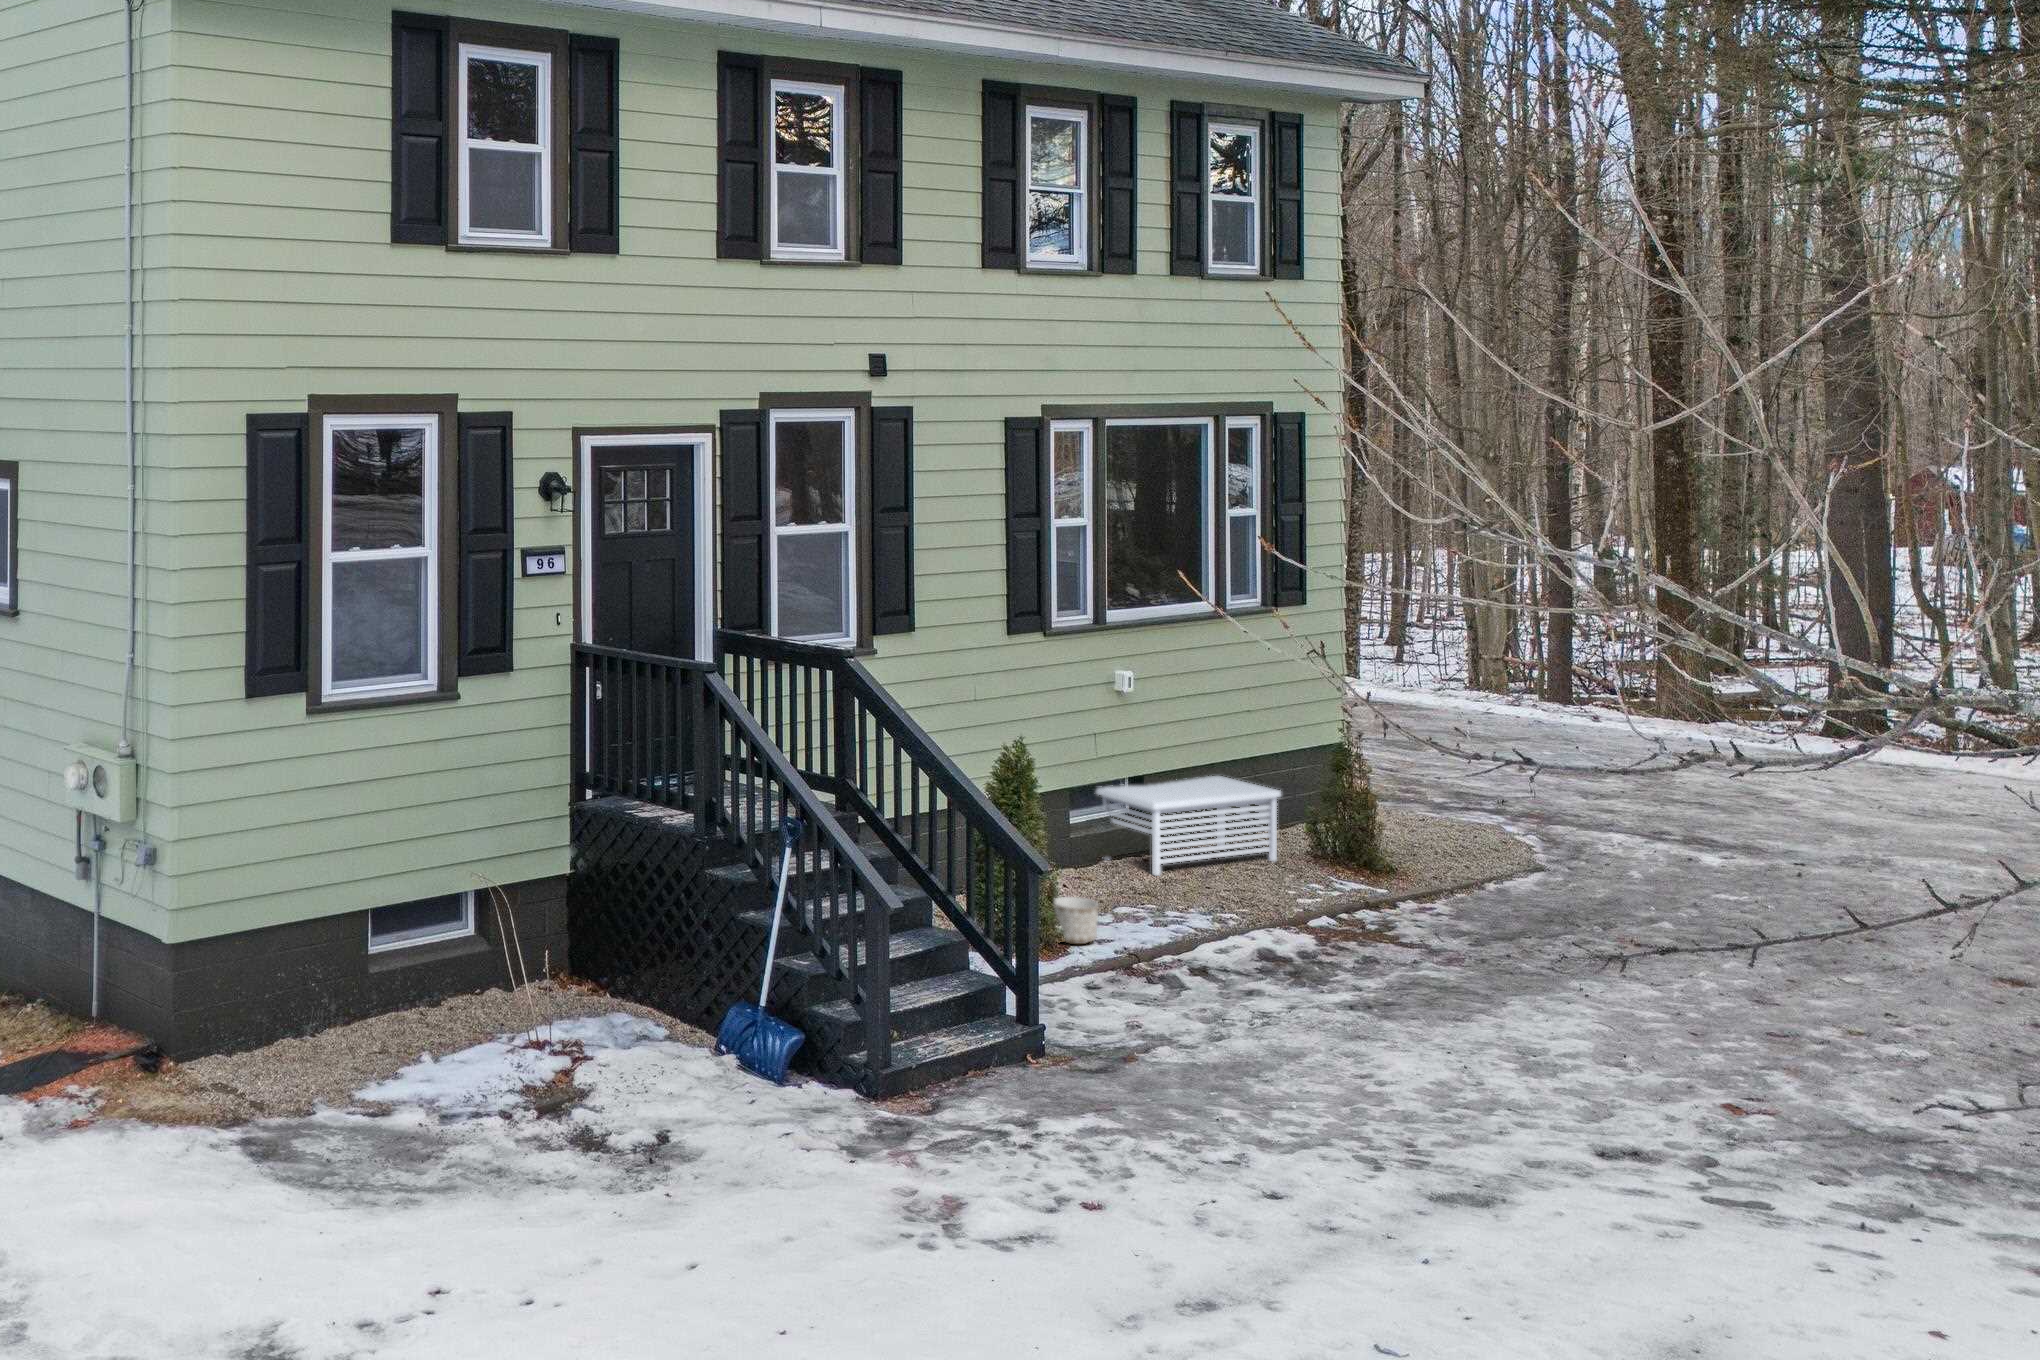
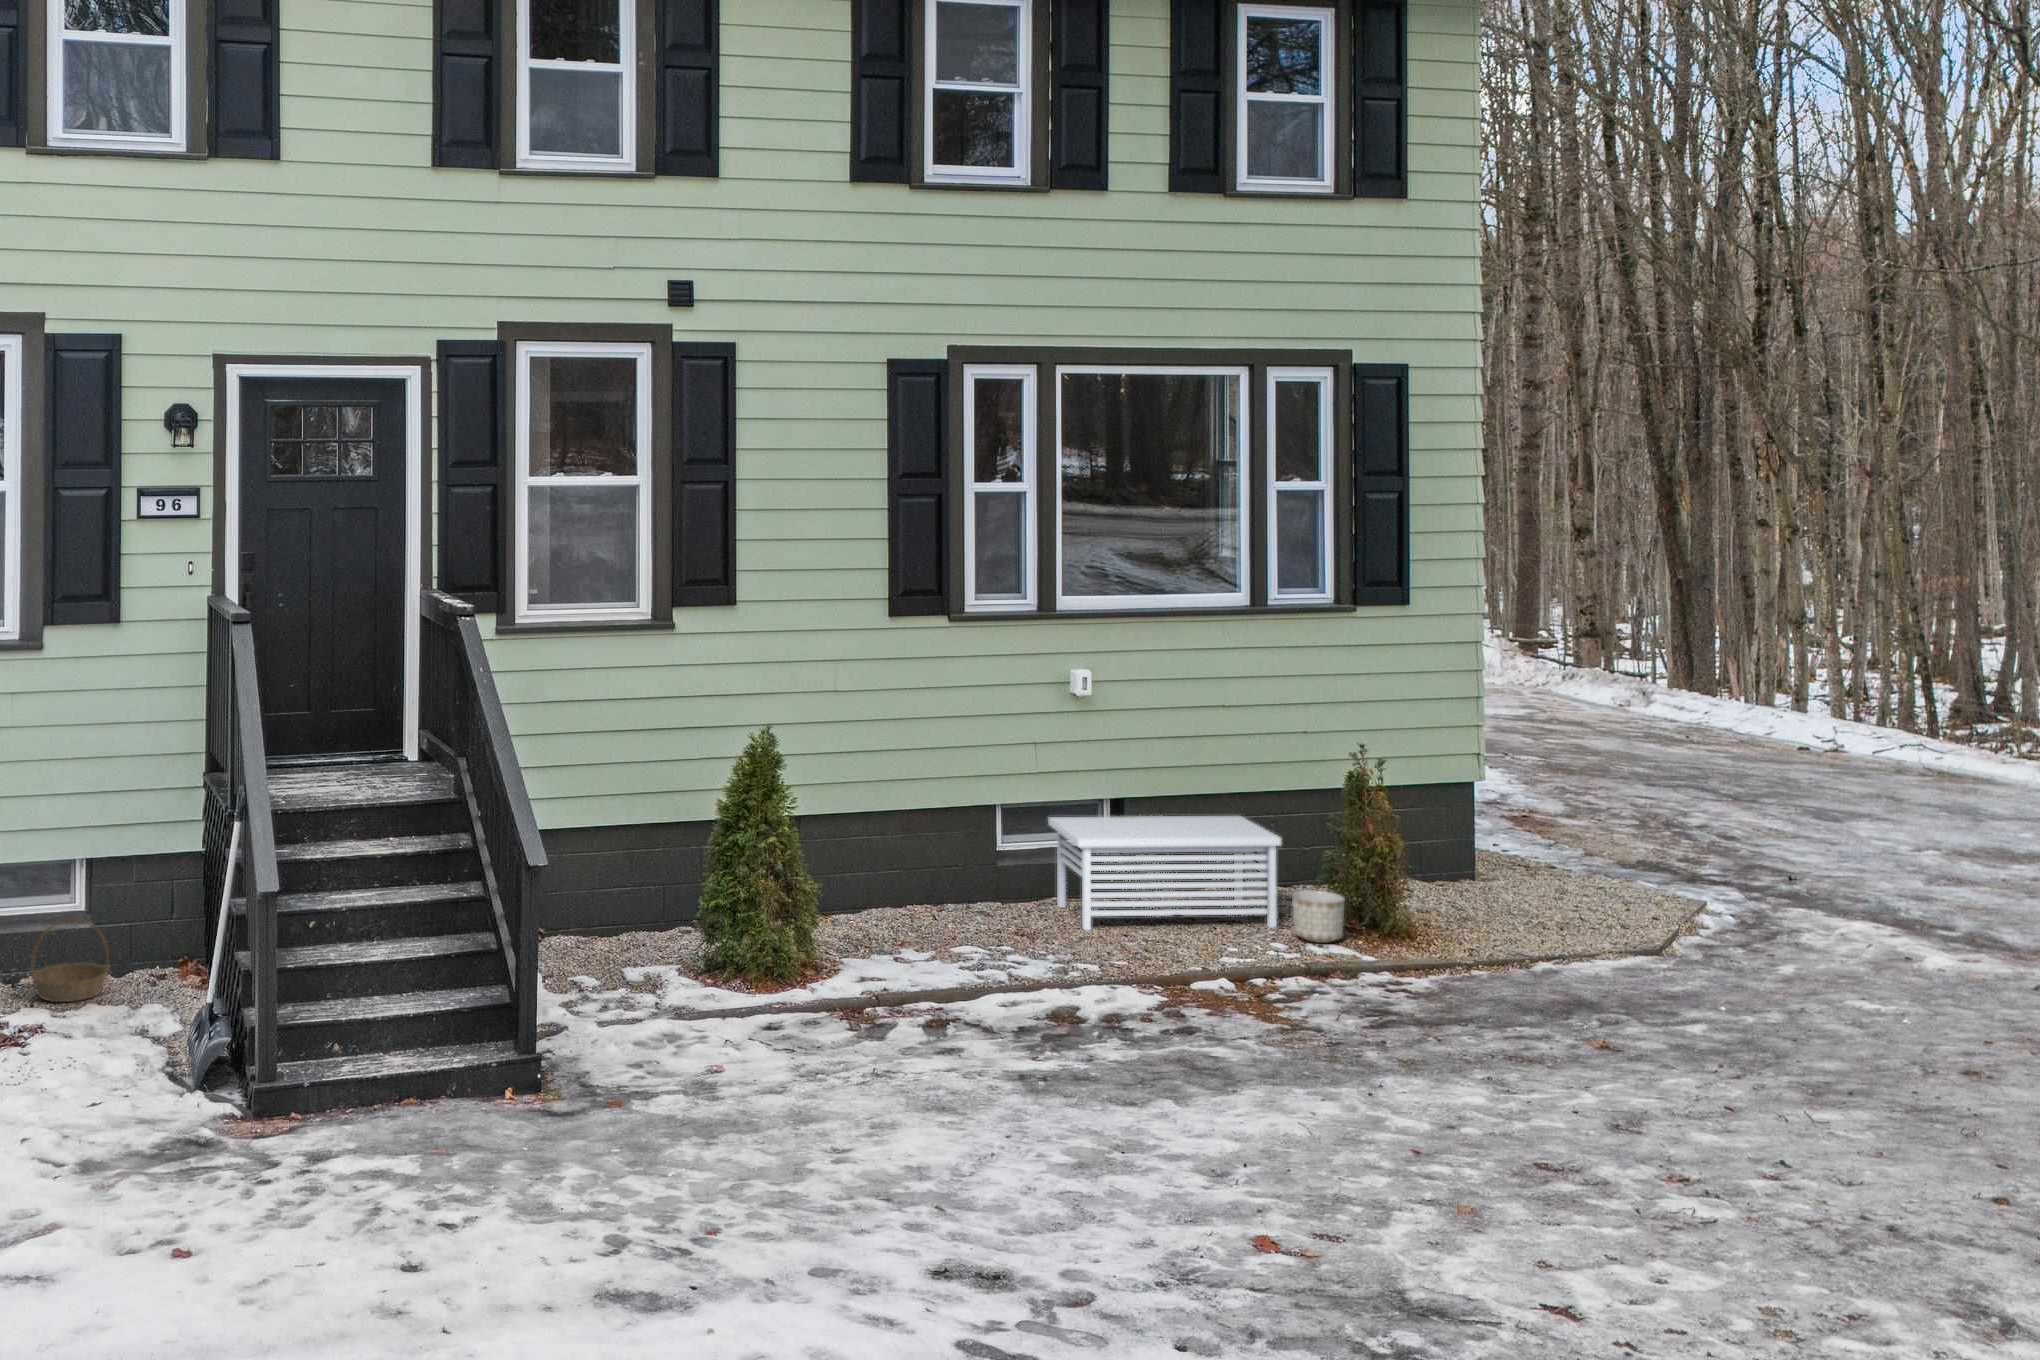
planter: present [1054,897,1098,944] -> present [1292,890,1345,943]
basket: none [468,937,534,1013] -> present [30,918,110,1002]

